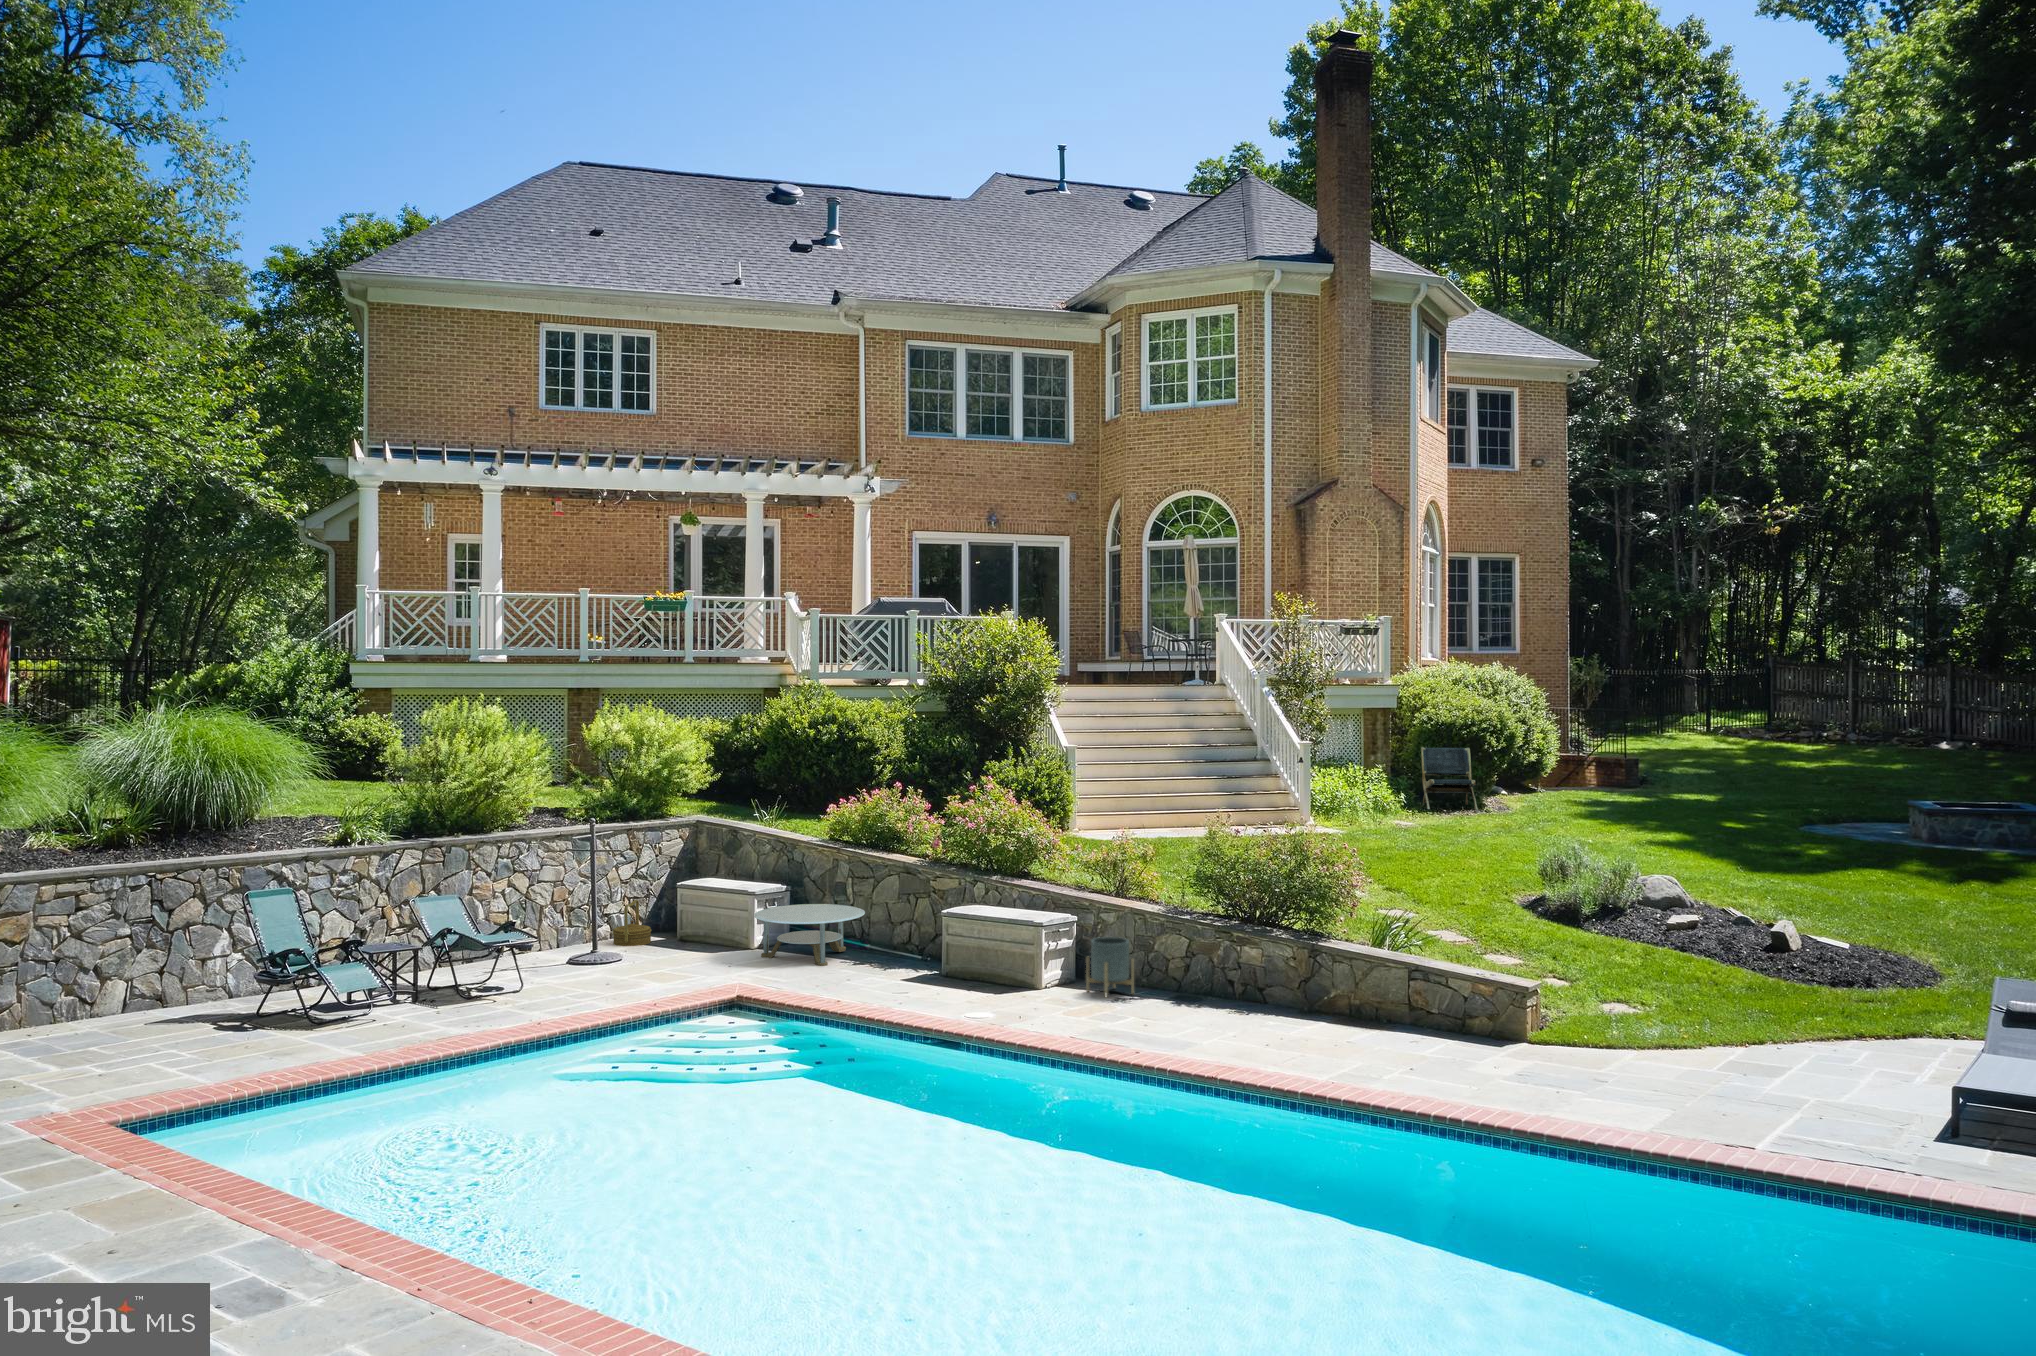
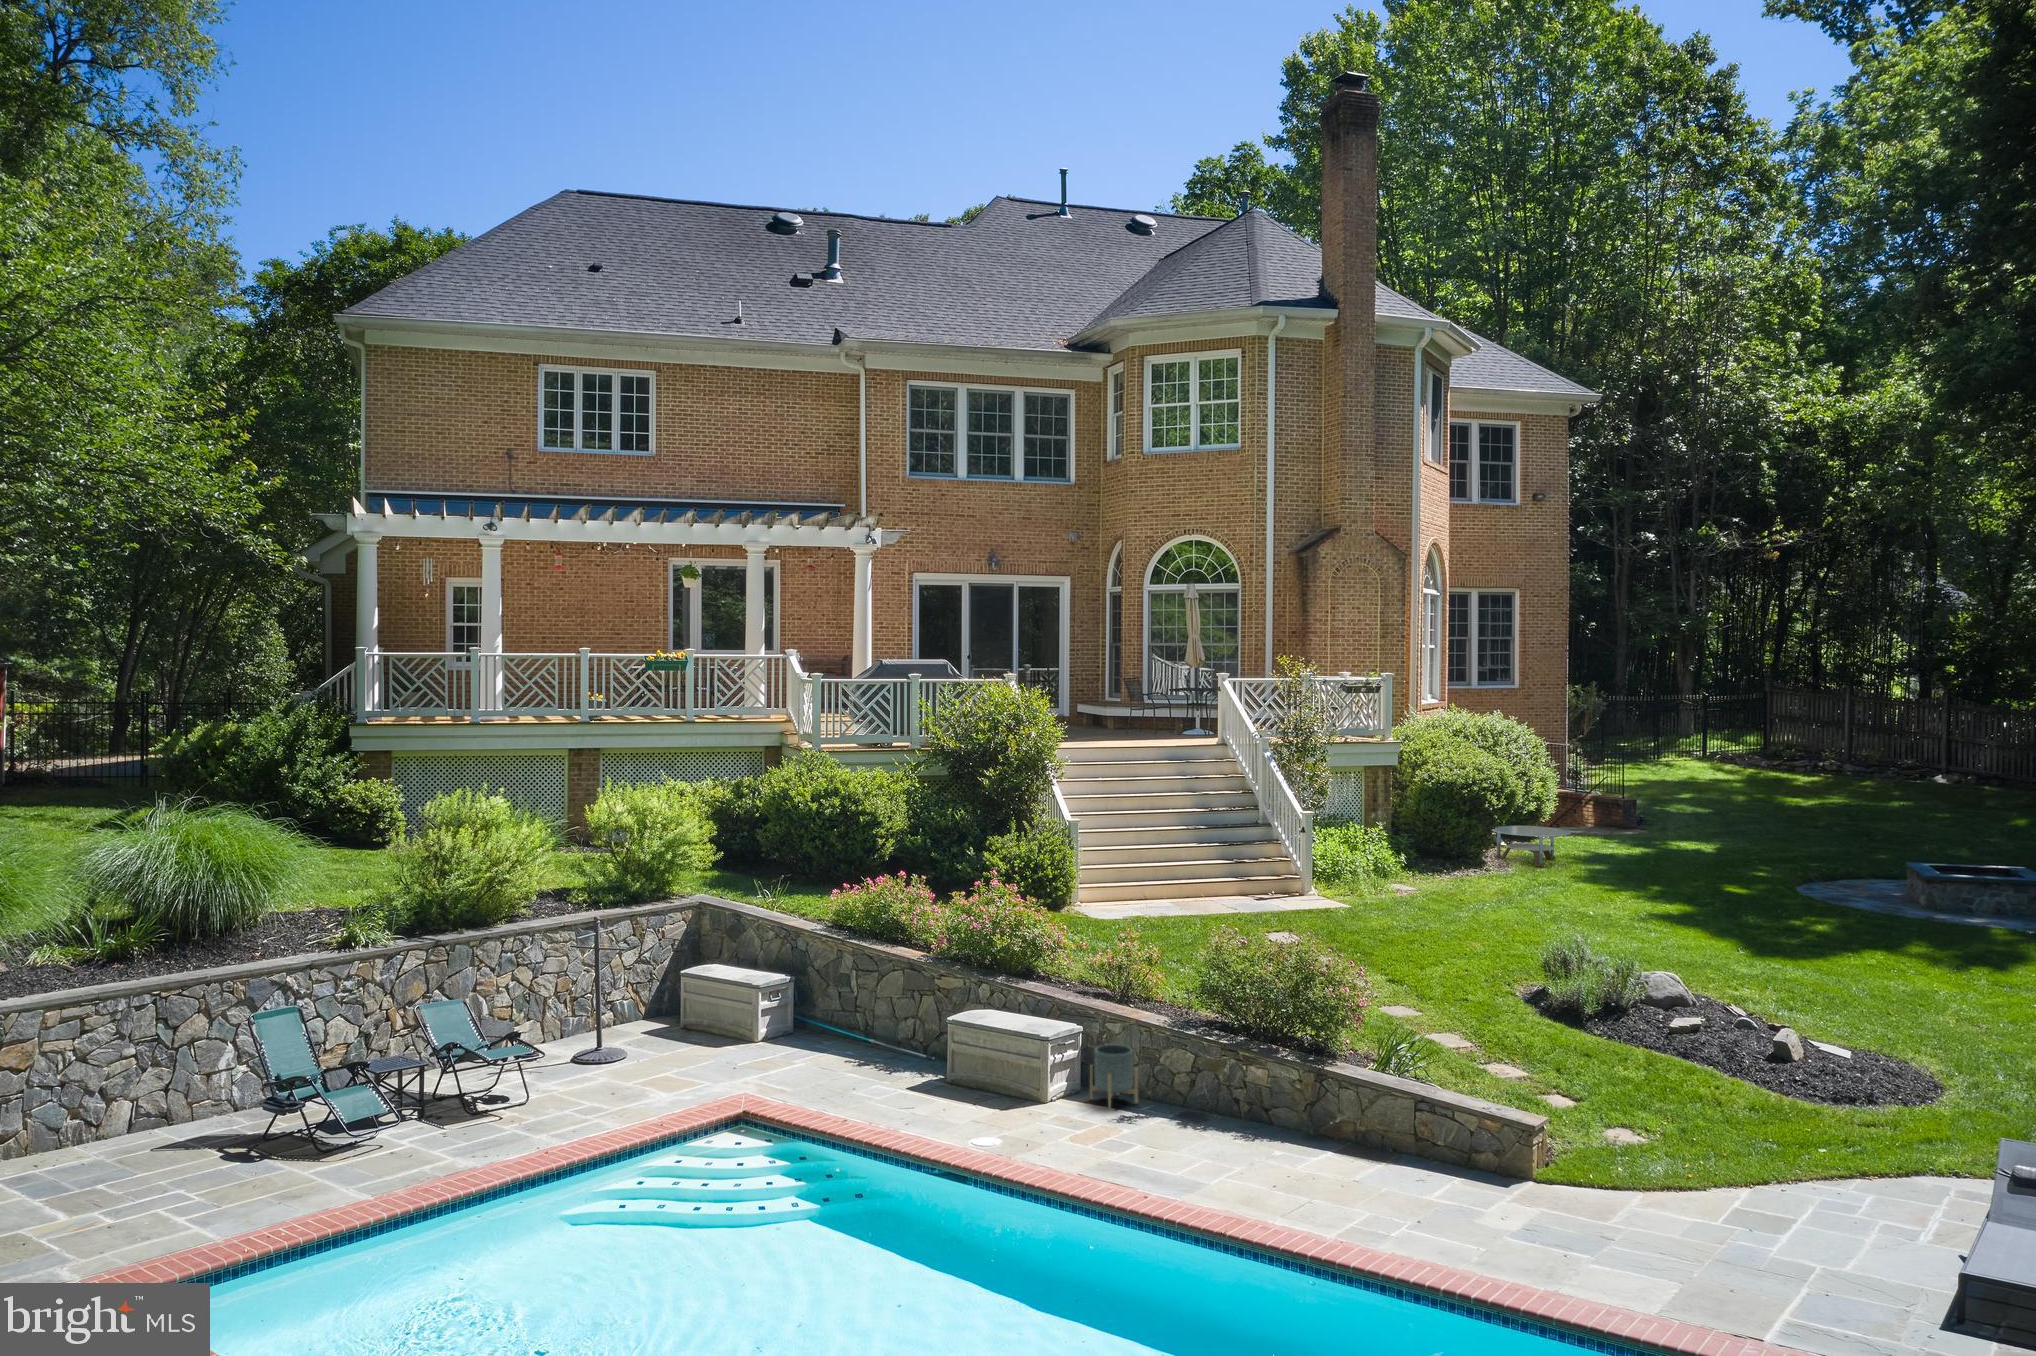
lounge chair: present [1421,747,1478,810] -> none [1421,804,1478,870]
woven basket: present [613,900,652,946] -> none [617,985,656,1034]
round table: present [754,904,865,966] -> present [1492,826,1571,867]

